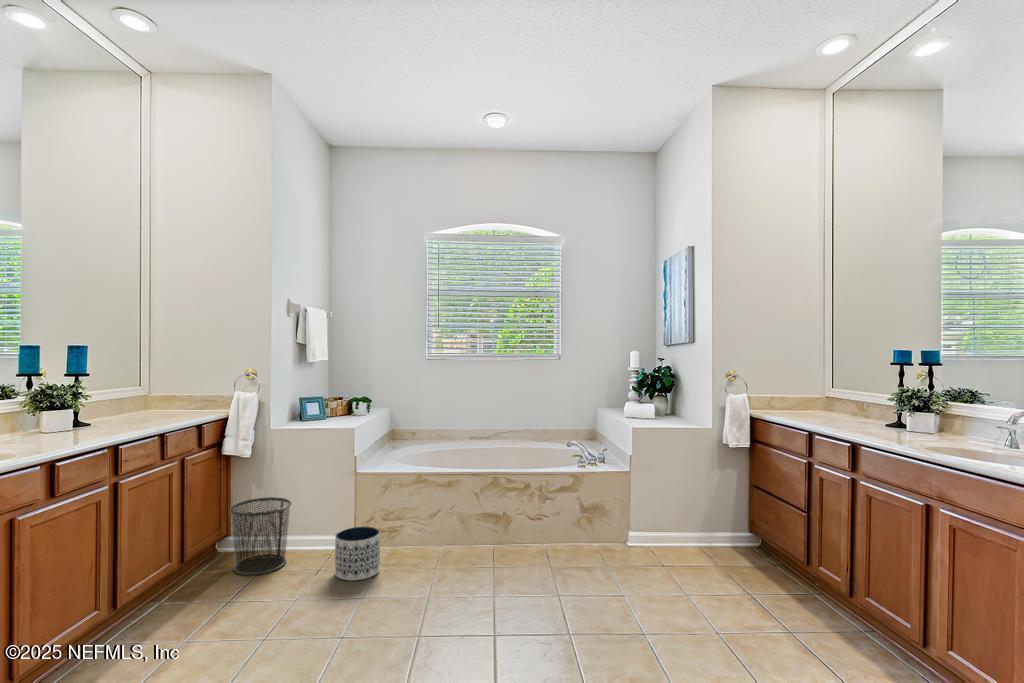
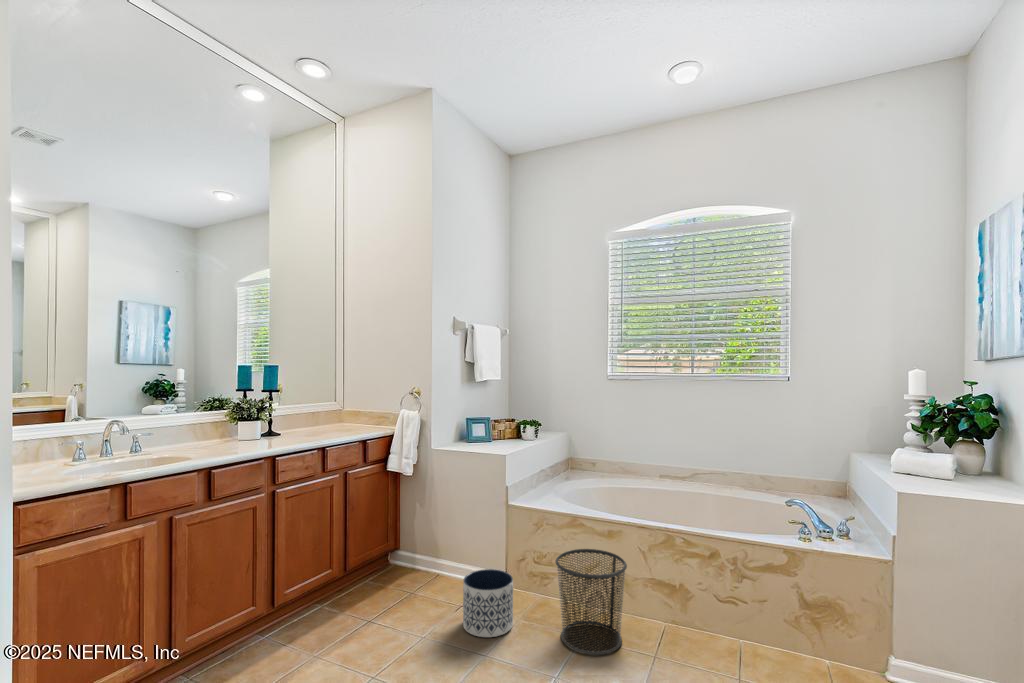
waste bin: present [230,497,292,575] -> present [556,549,627,655]

